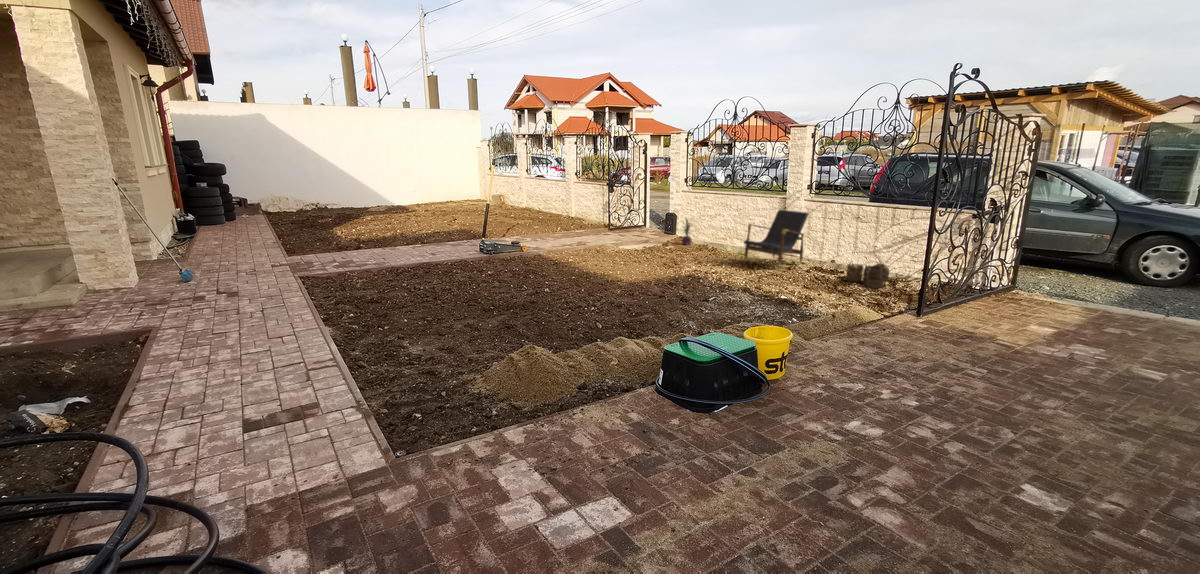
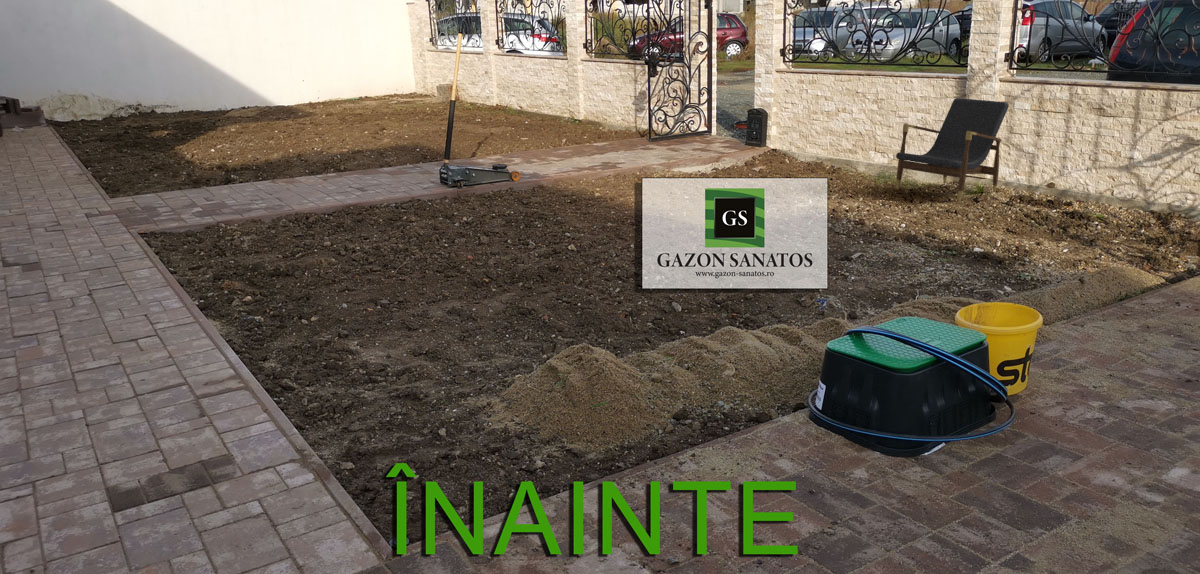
decorative plant: present [682,218,691,245] -> none [763,115,812,163]
woven basket: present [846,263,889,288] -> none [1081,185,1156,230]

